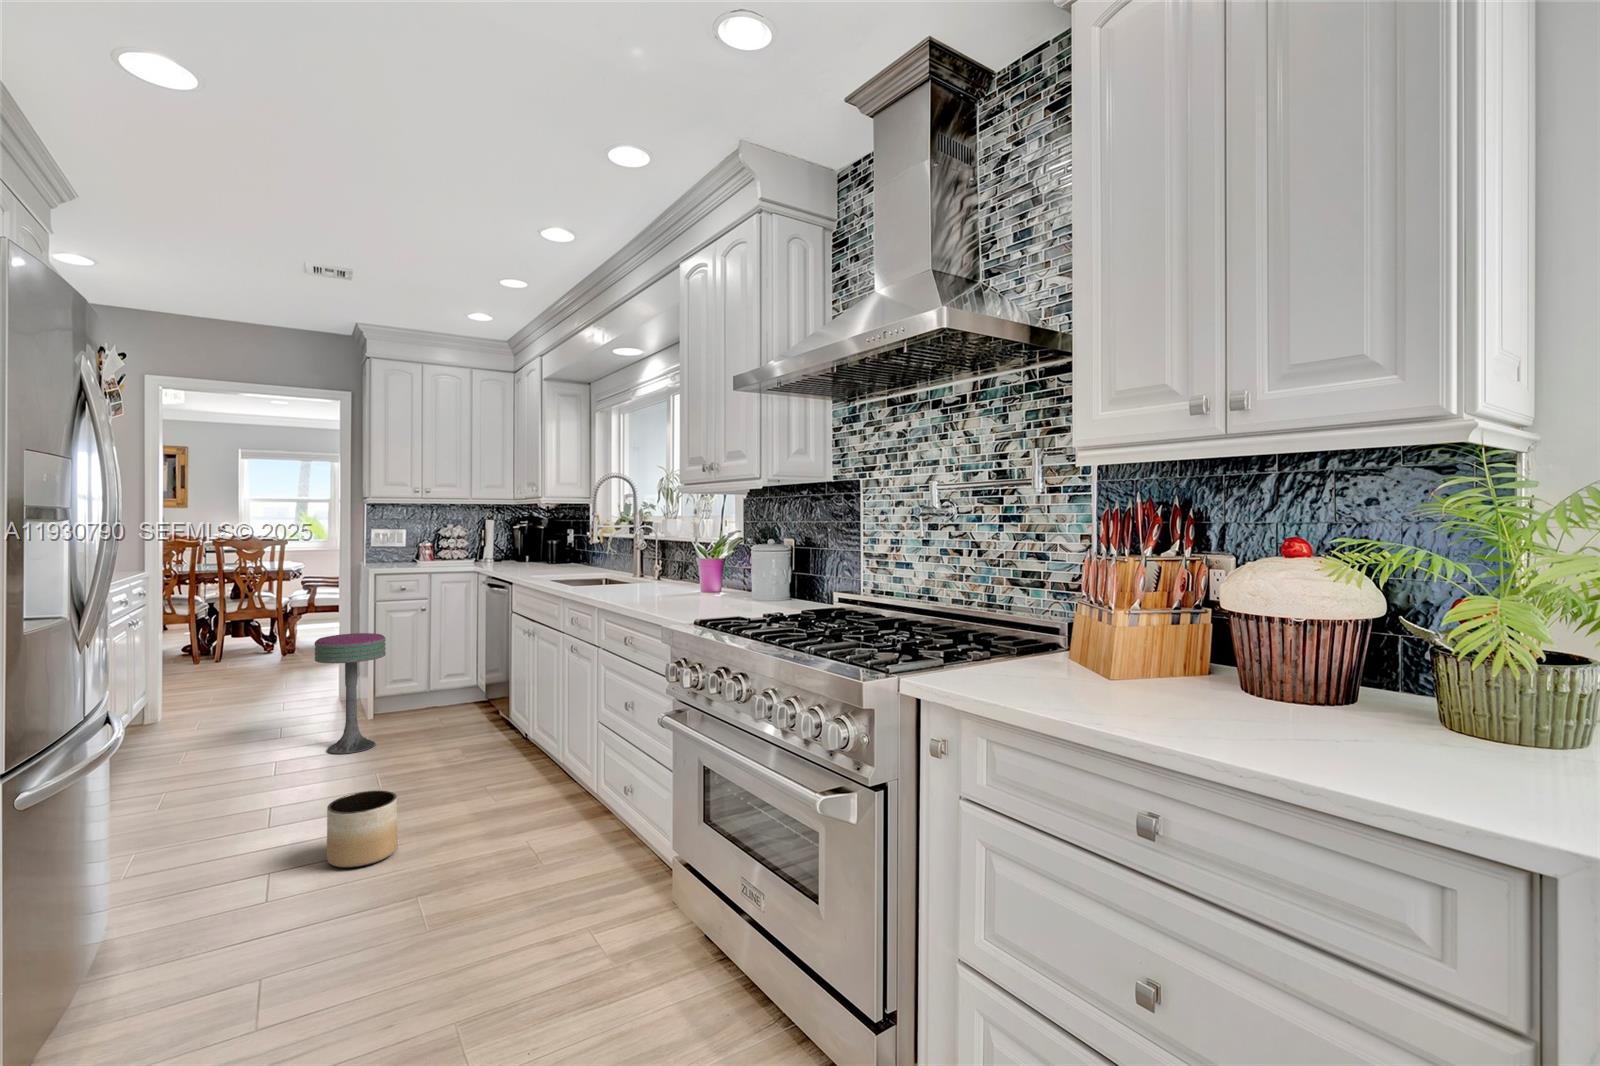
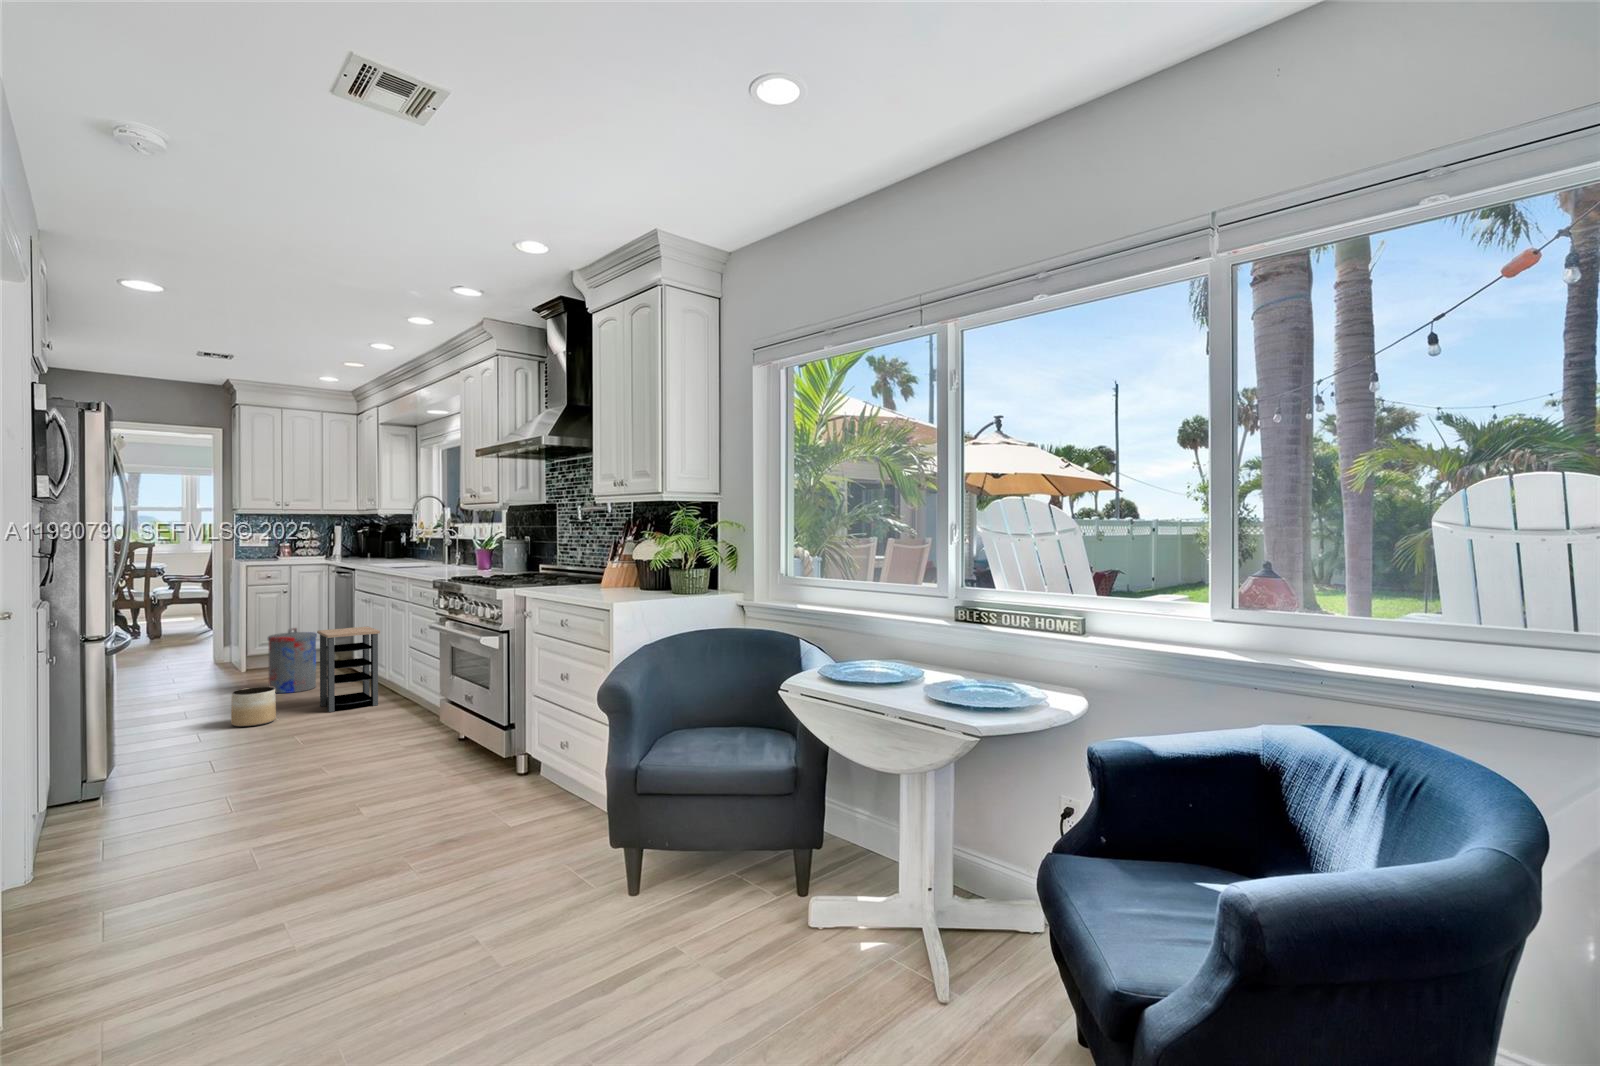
bar stool: present [315,633,386,754] -> none [205,605,258,687]
trash can: none [395,672,463,774] -> present [268,628,317,693]
side table: none [463,681,557,832] -> present [317,626,380,712]

